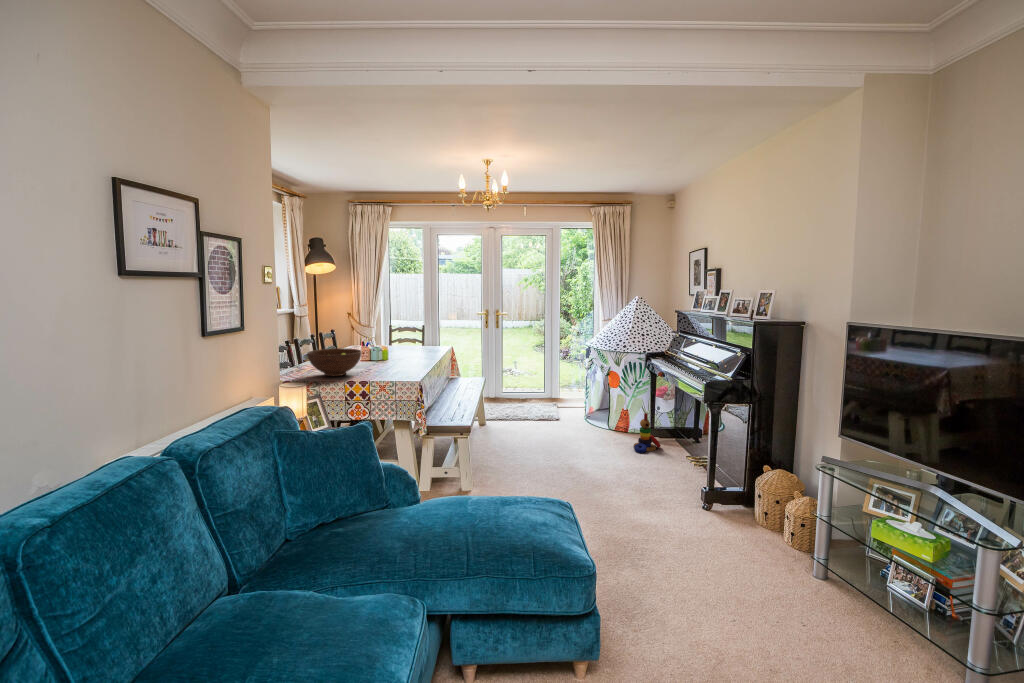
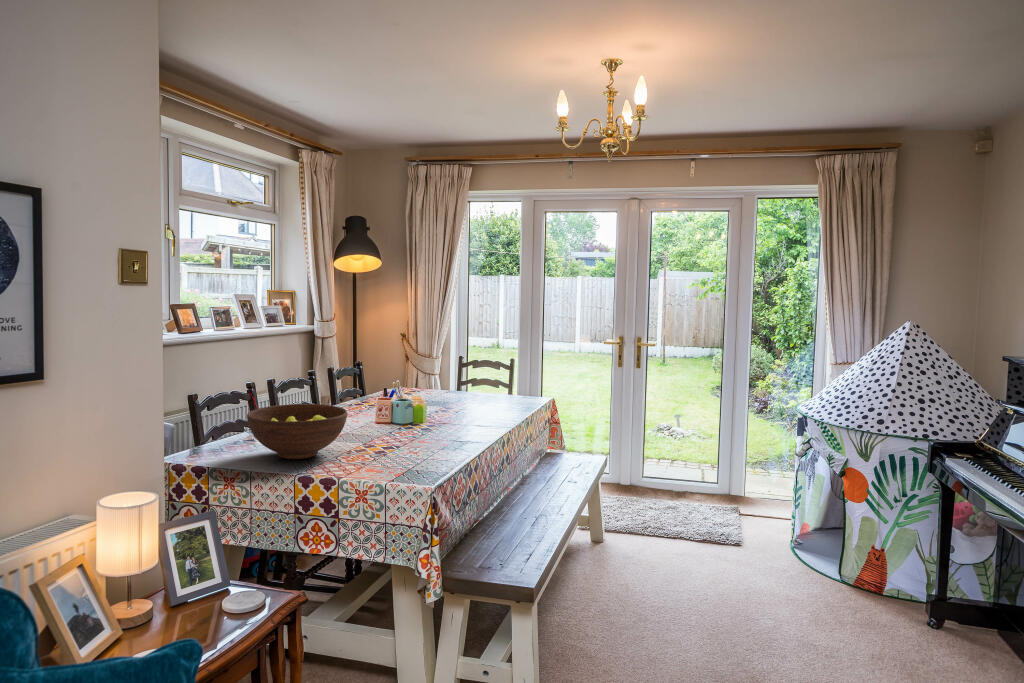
stacking toy: present [634,413,661,453] -> none [898,571,963,659]

